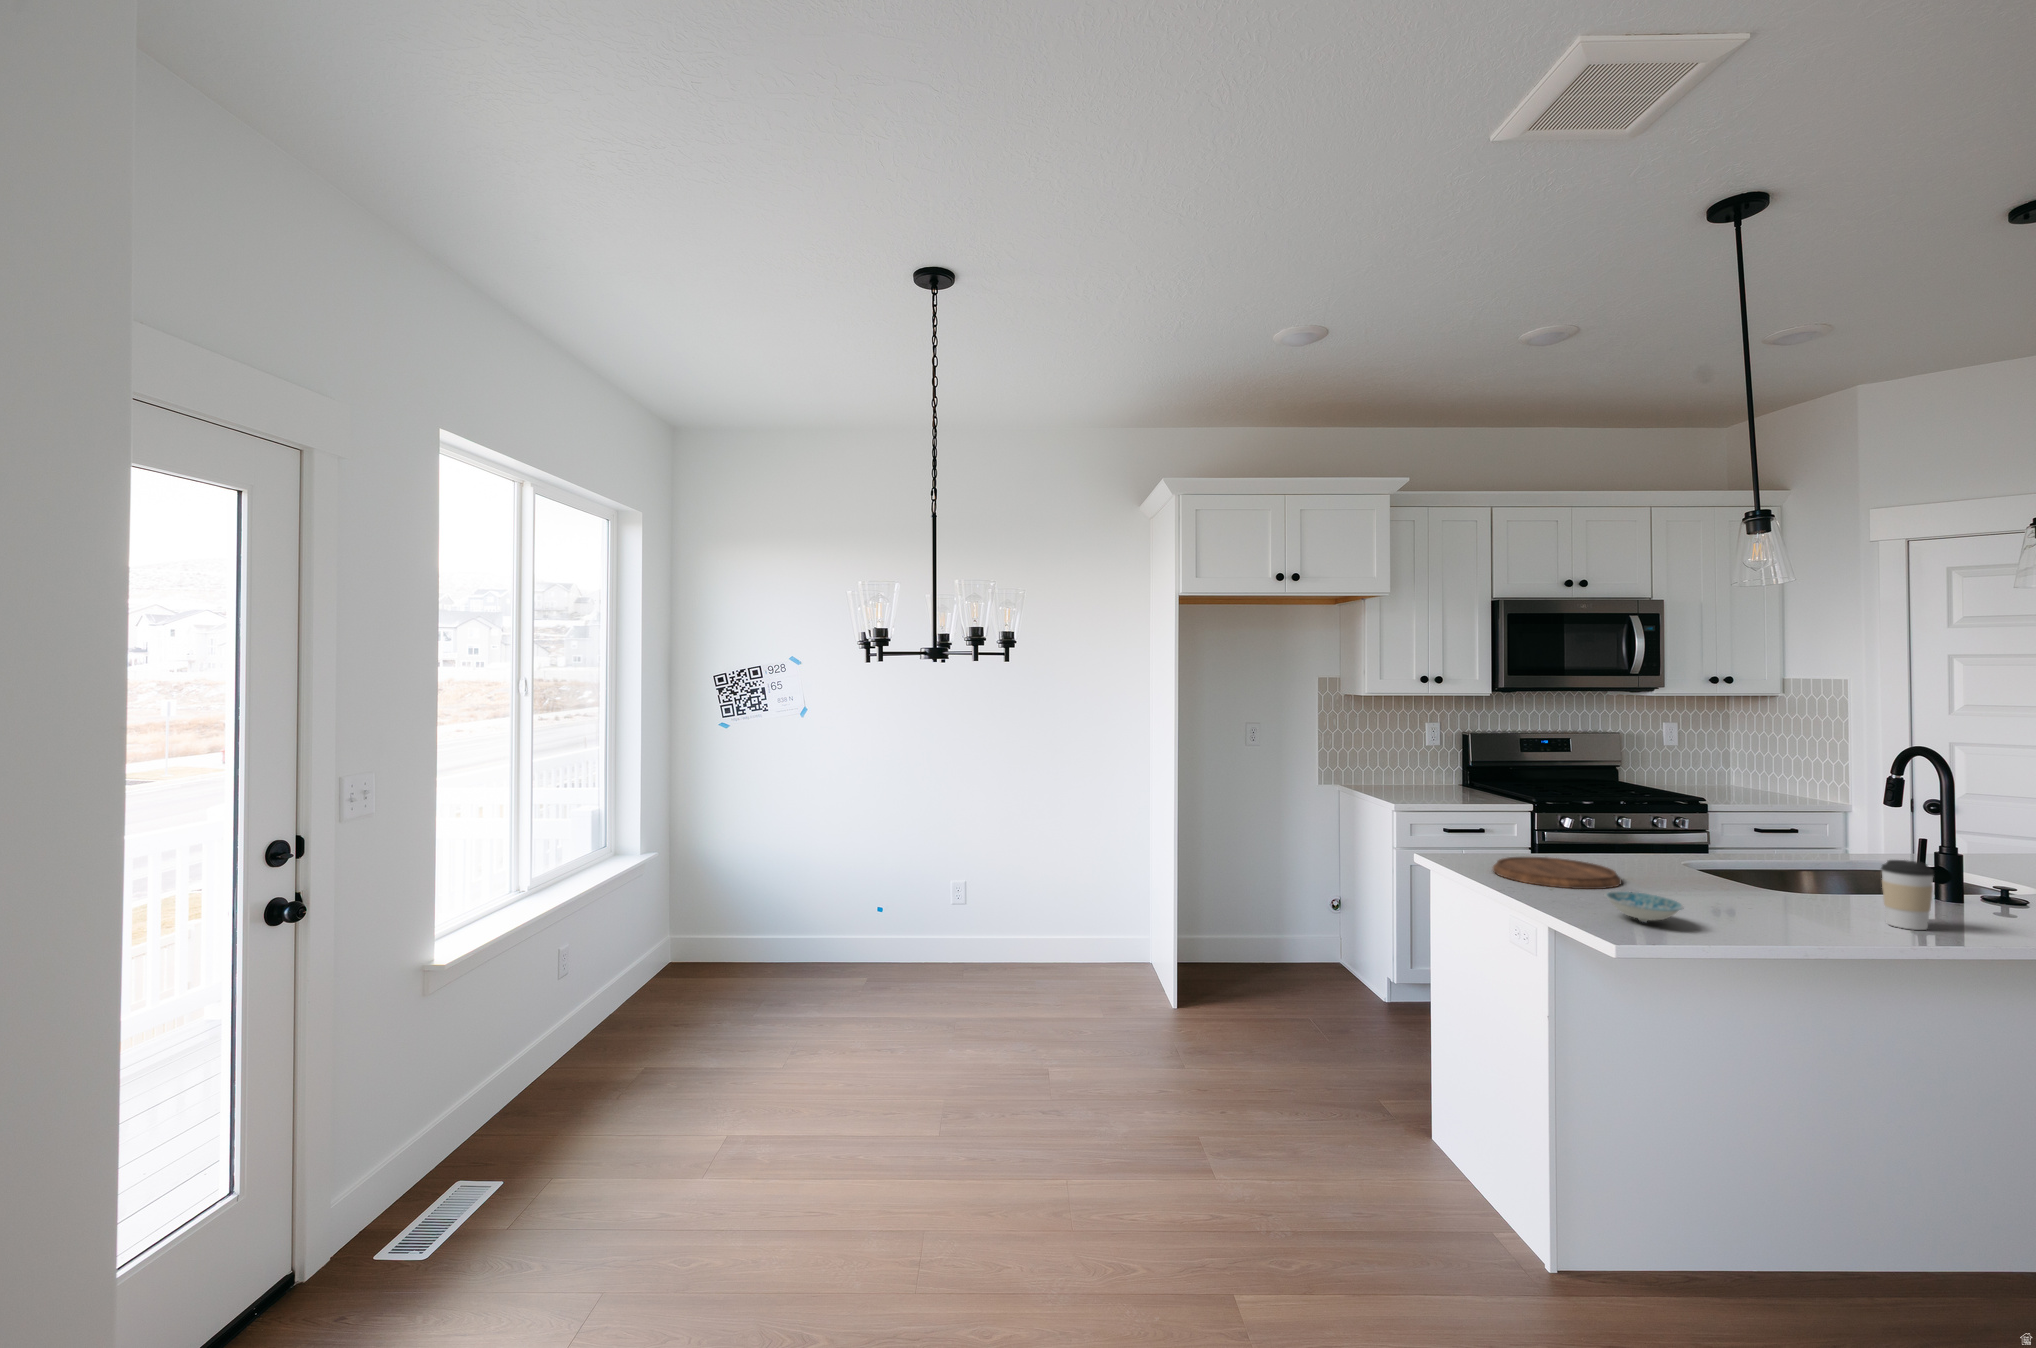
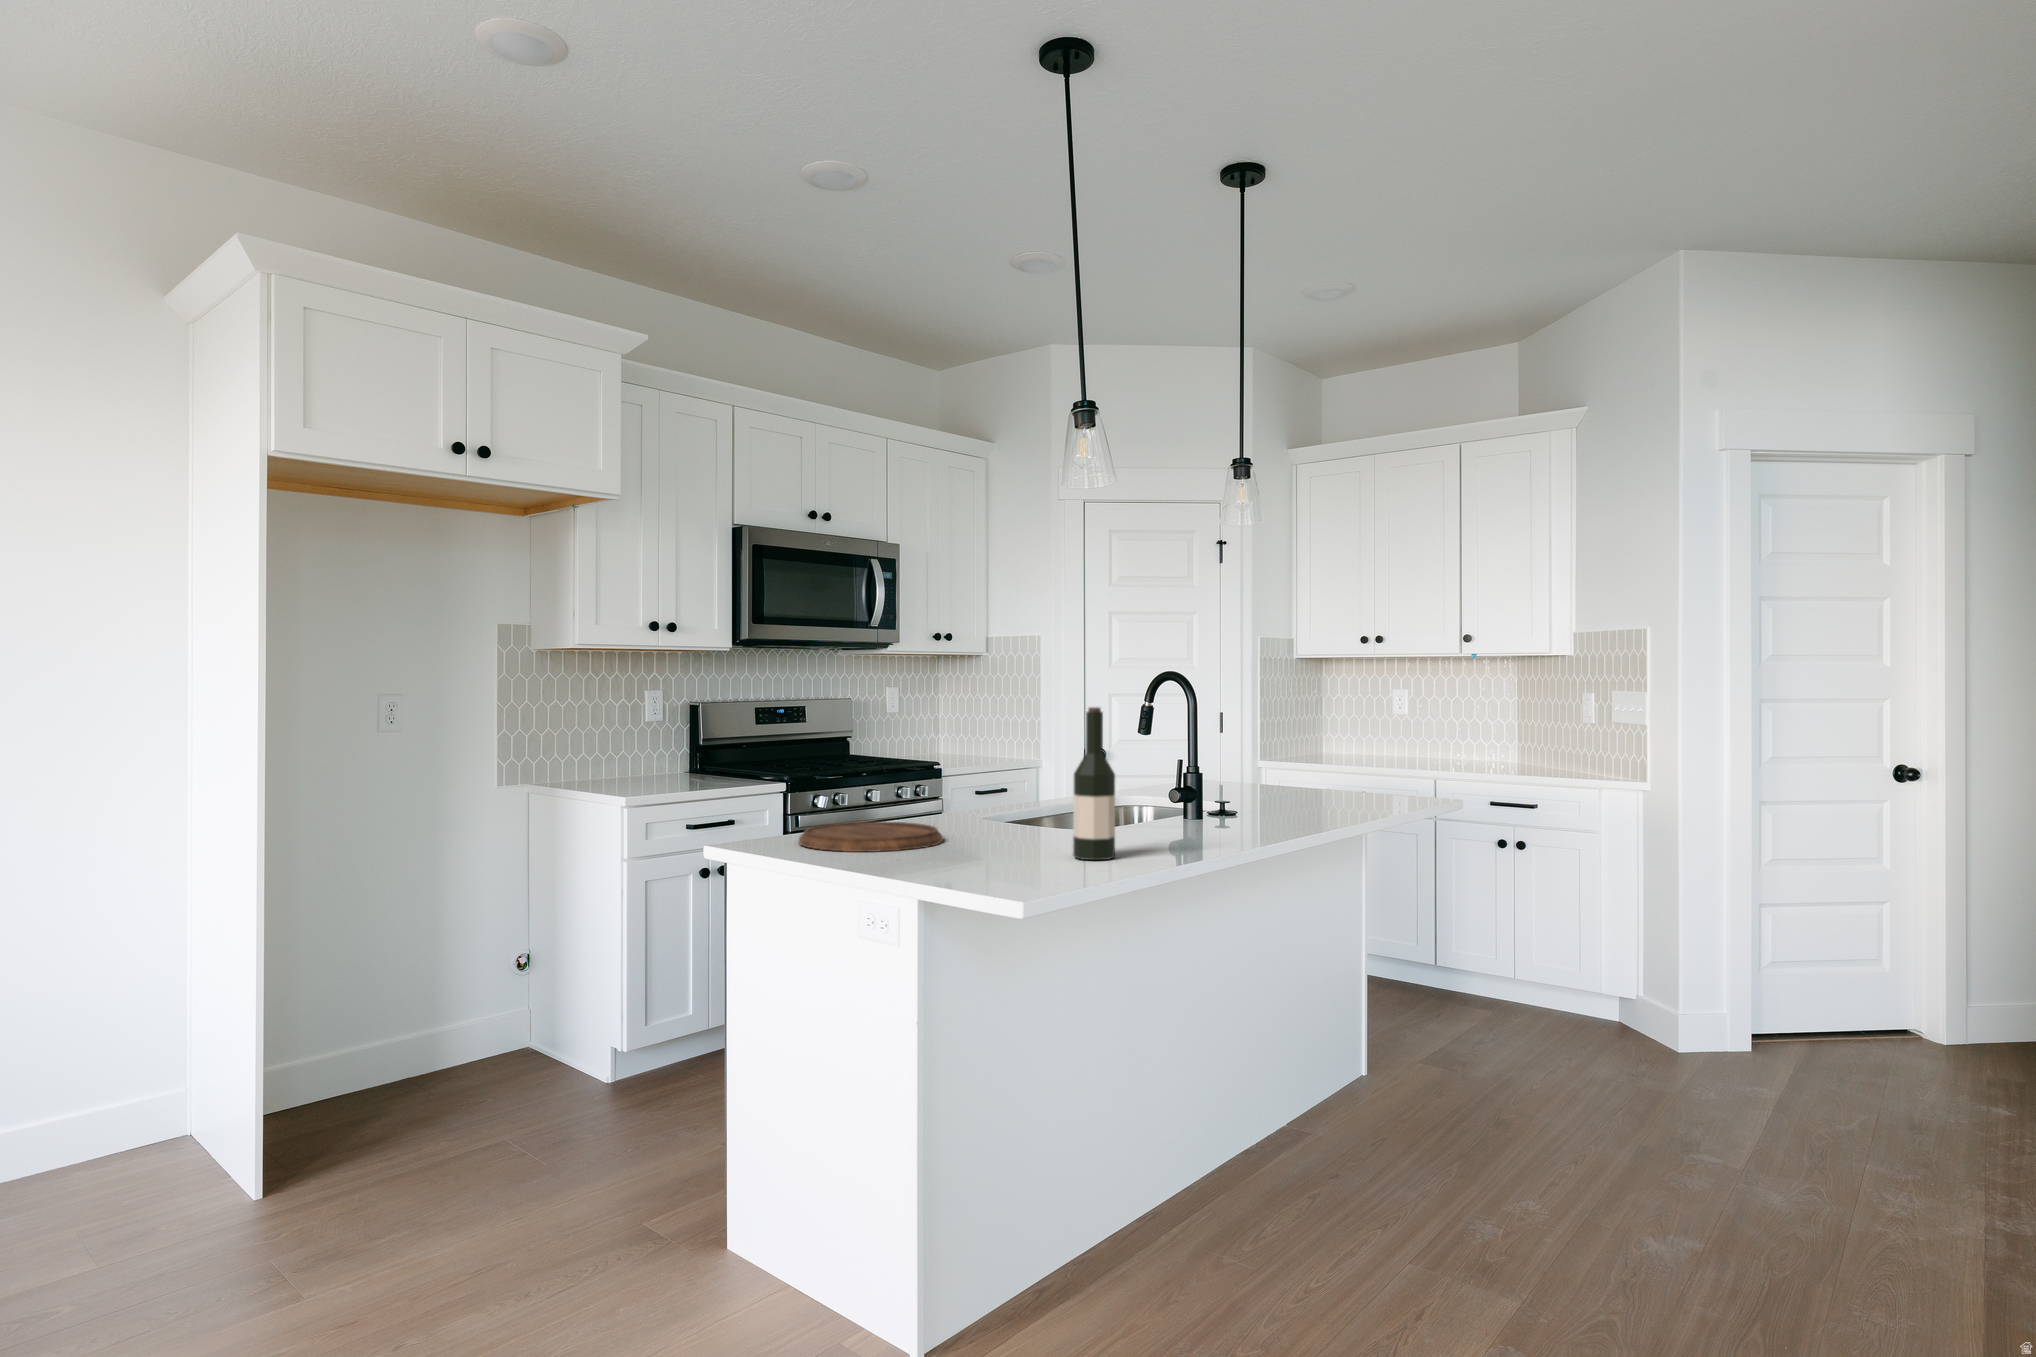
wine bottle: none [1729,794,1774,929] -> present [1073,707,1115,860]
coffee cup: present [1881,860,1934,930] -> none [1179,773,1220,843]
ceramic bowl: present [1605,891,1684,922] -> none [961,837,1047,870]

